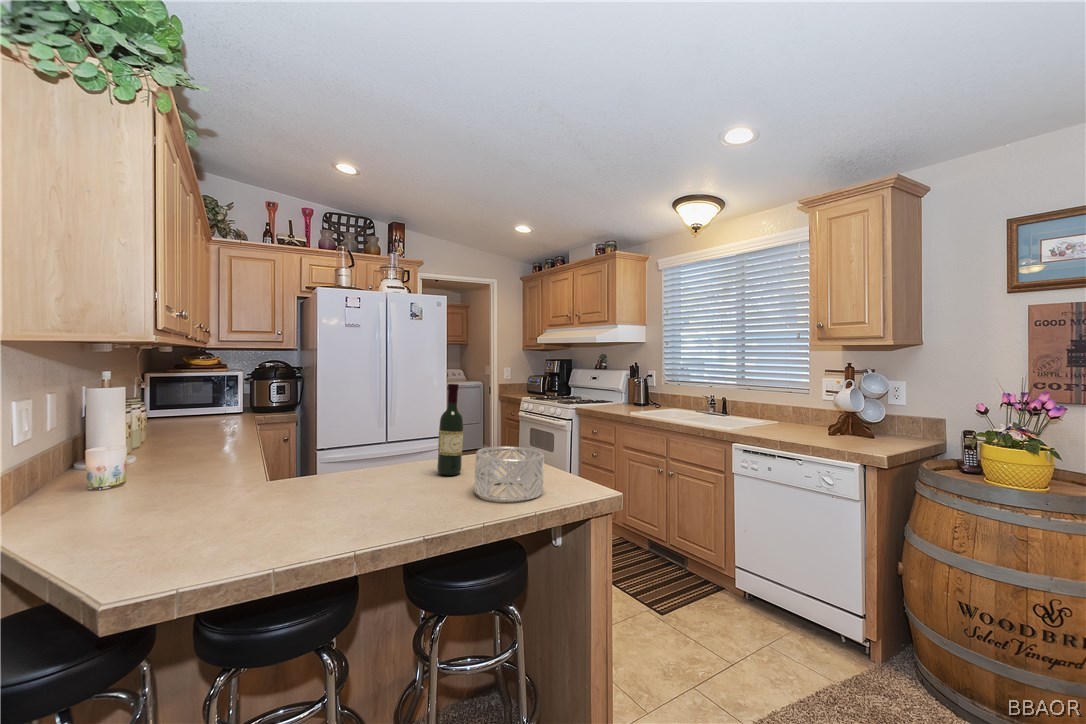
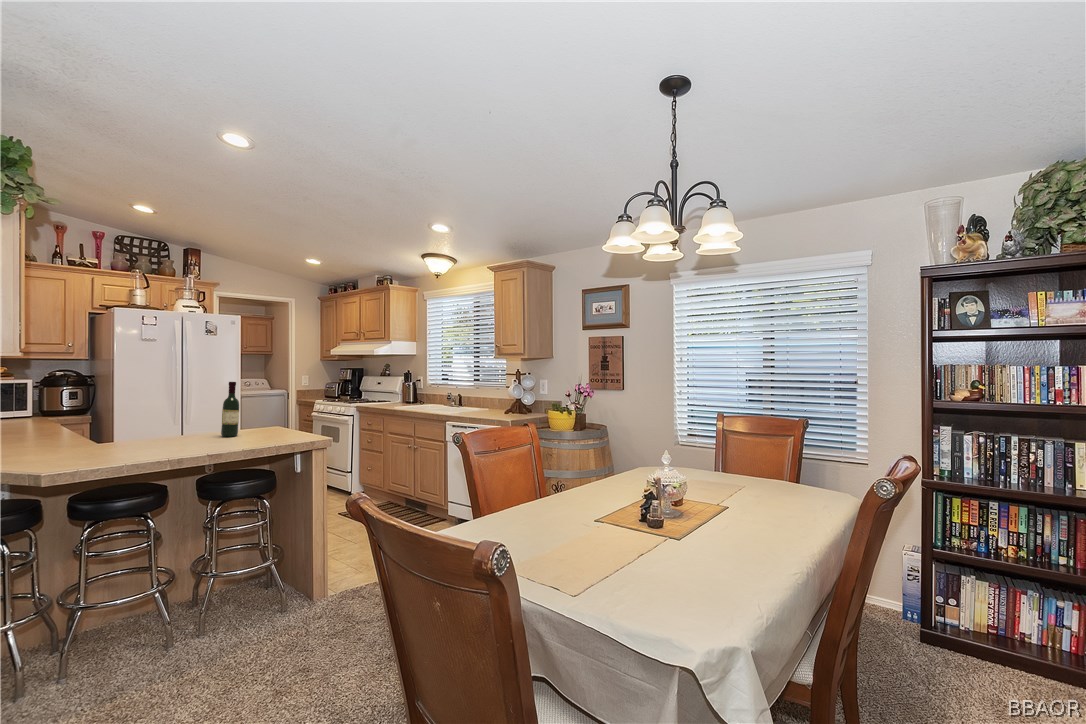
decorative bowl: present [474,446,544,501] -> none [243,416,287,443]

